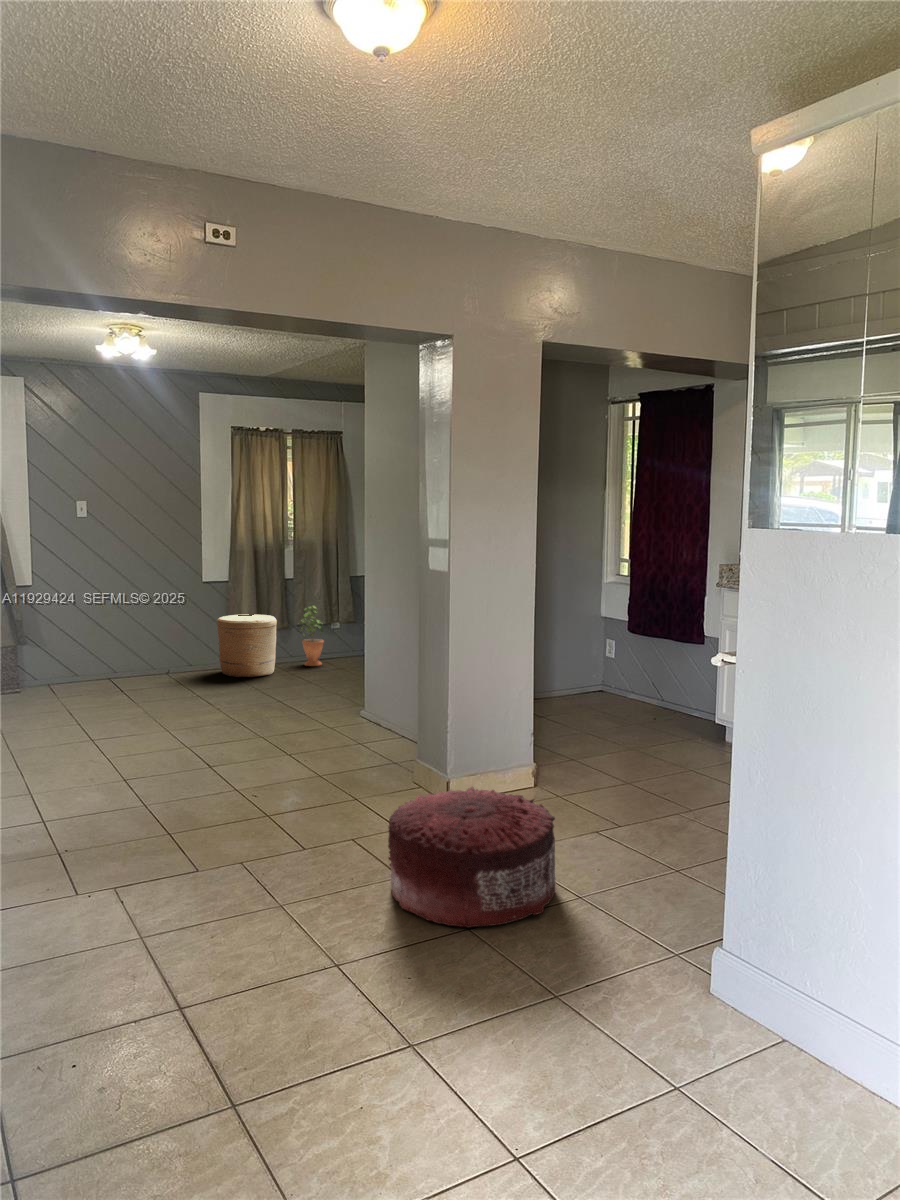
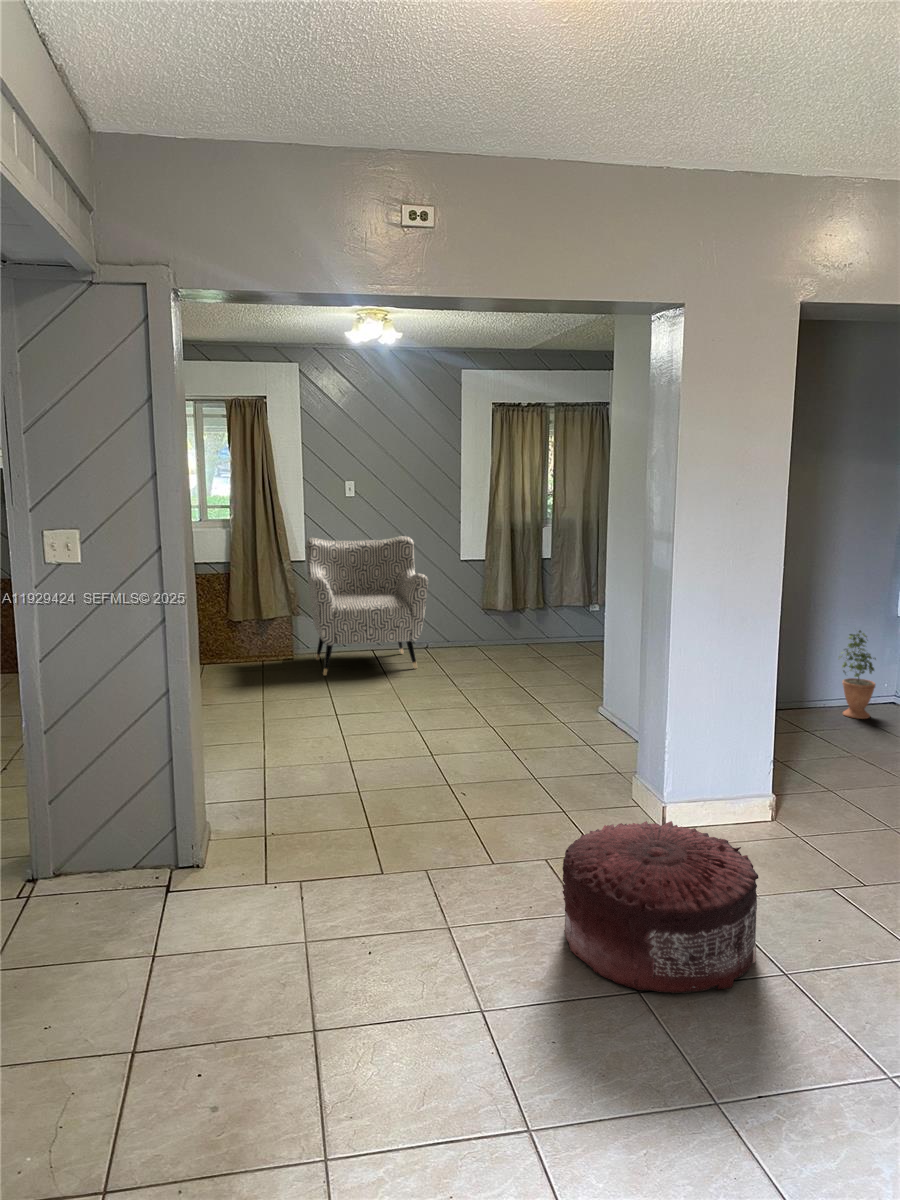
armchair: none [35,560,177,707] -> present [306,536,428,676]
potted plant: present [298,605,324,666] -> present [839,630,876,719]
woven basket: present [217,615,277,677] -> none [472,592,530,656]

